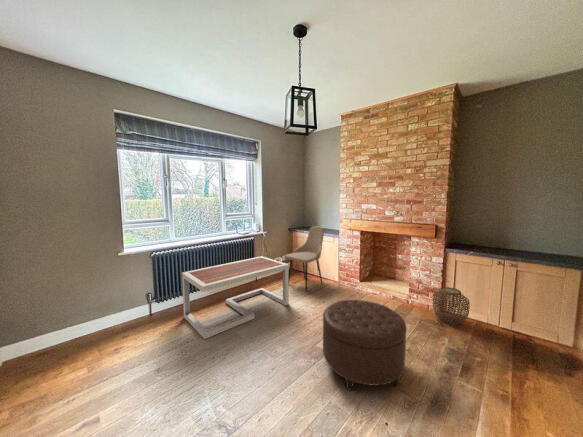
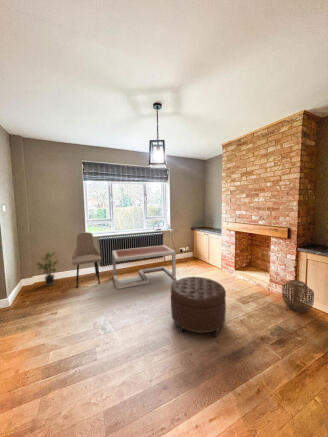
dining chair: present [284,227,324,290] -> present [72,232,101,288]
potted plant: none [11,286,68,361] -> present [37,252,57,286]

